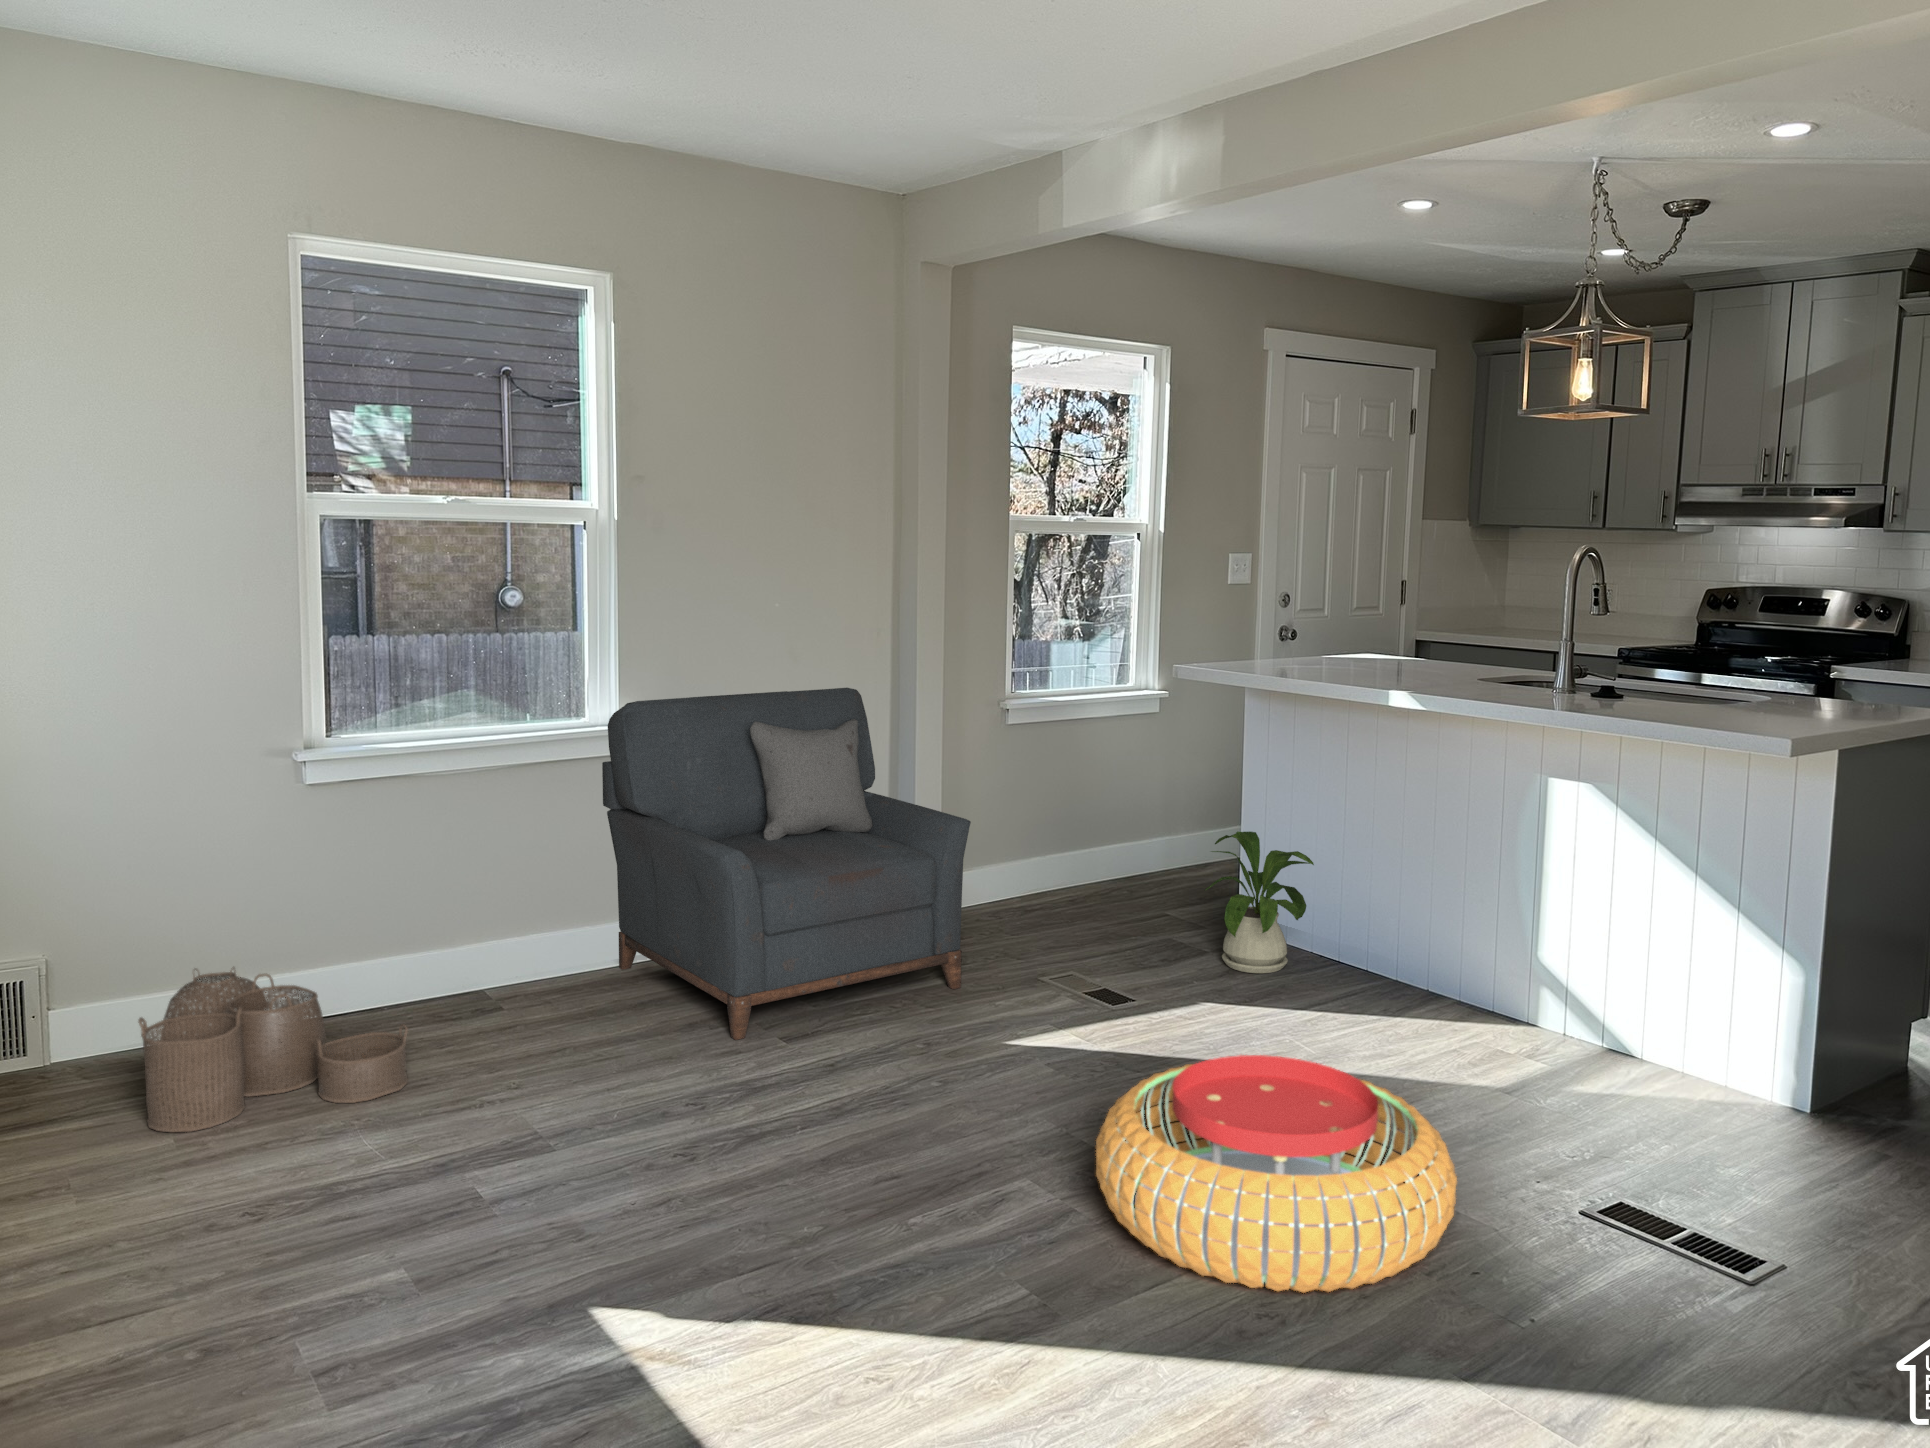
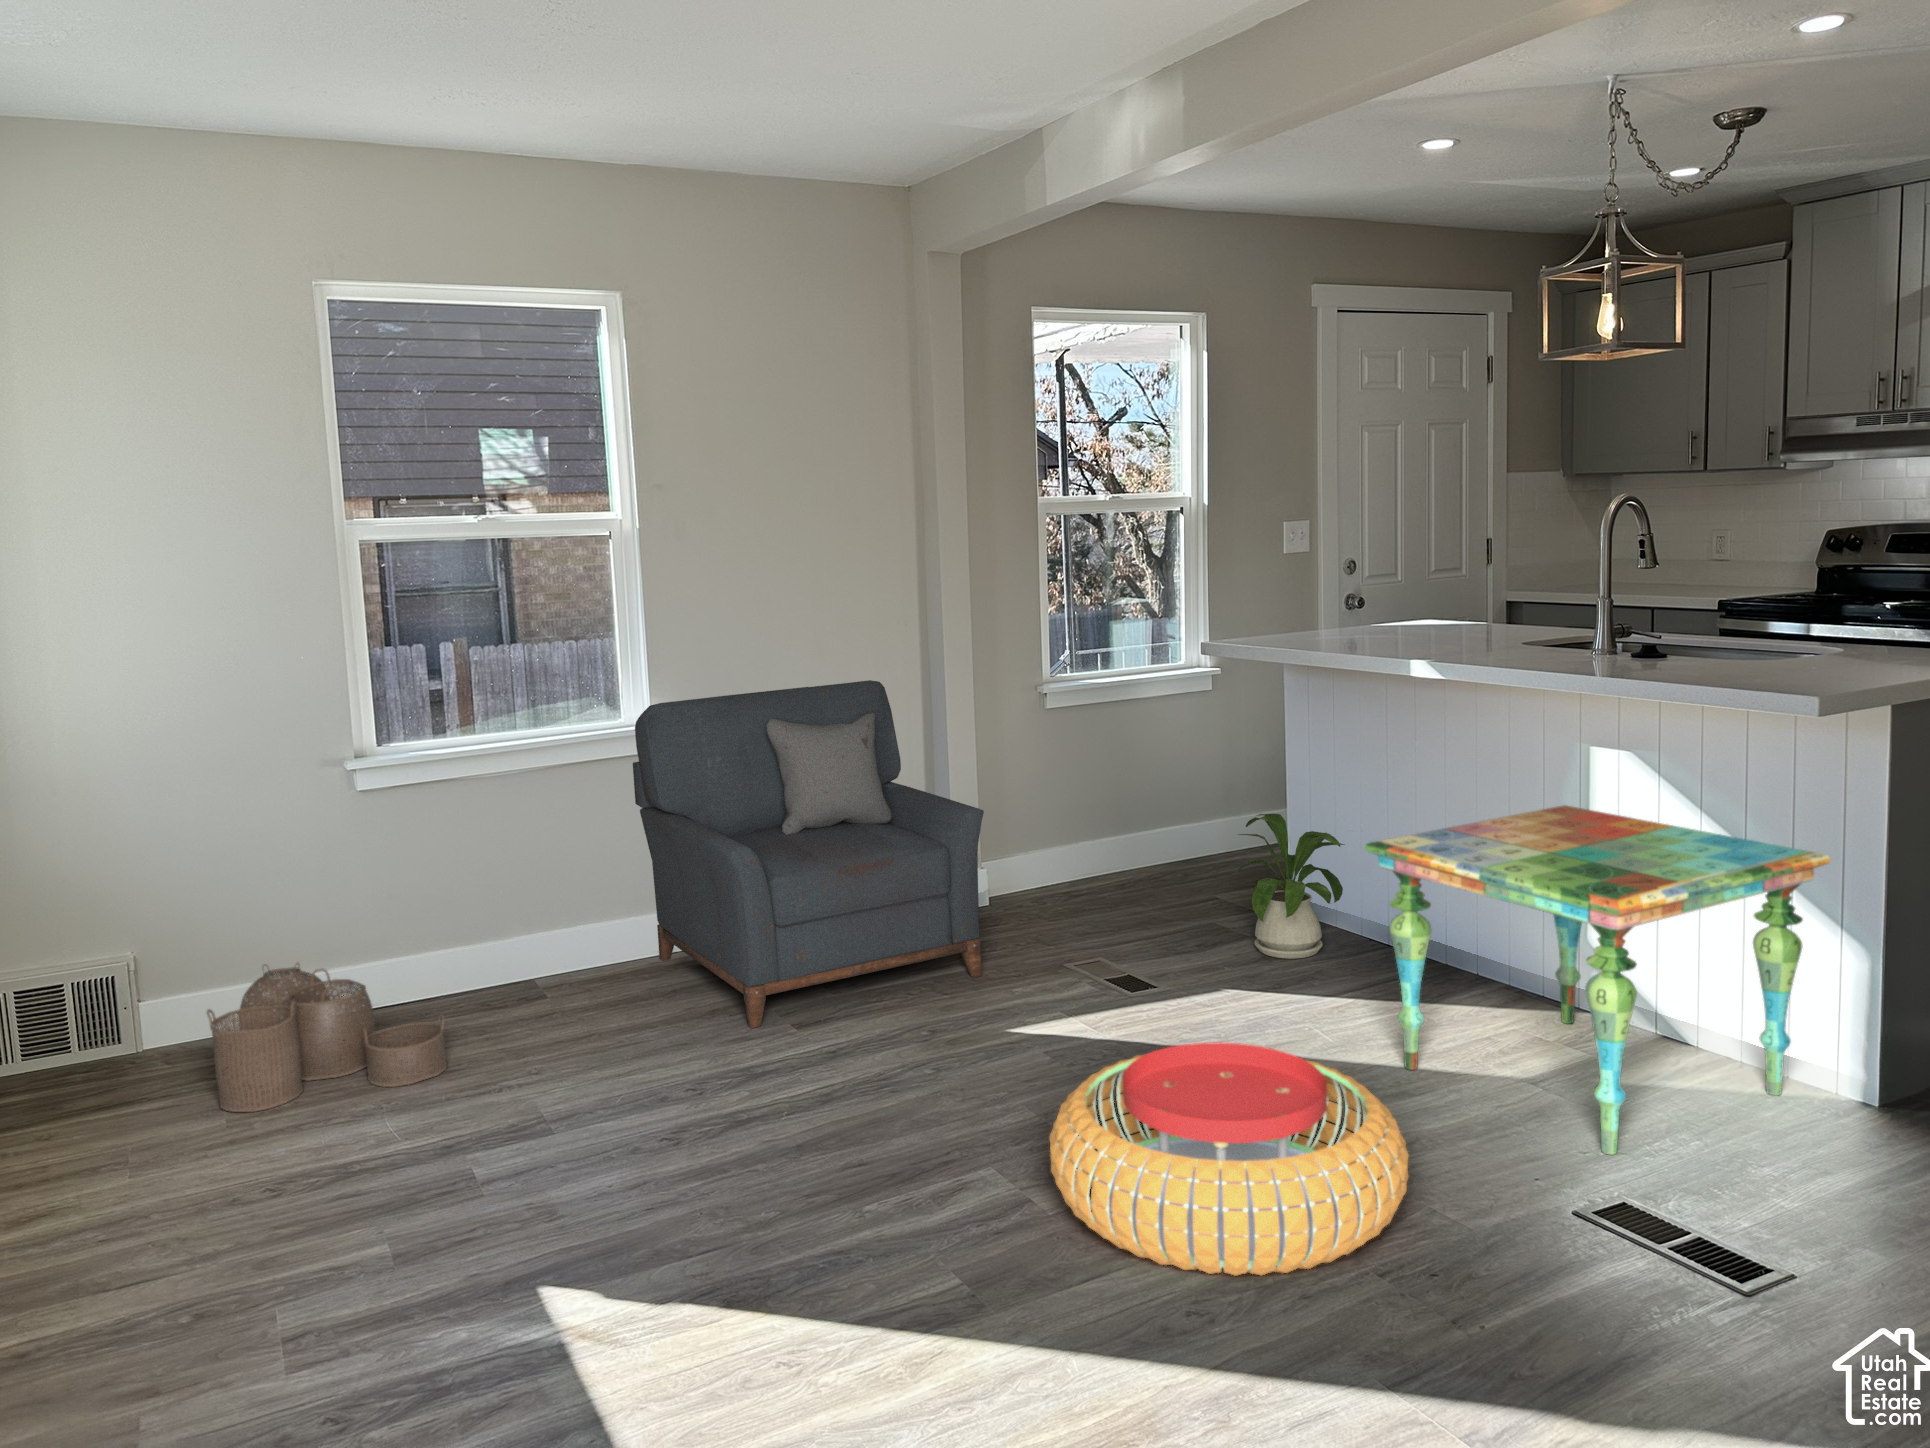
side table: none [1372,829,1800,1164] -> present [1365,805,1830,1155]

